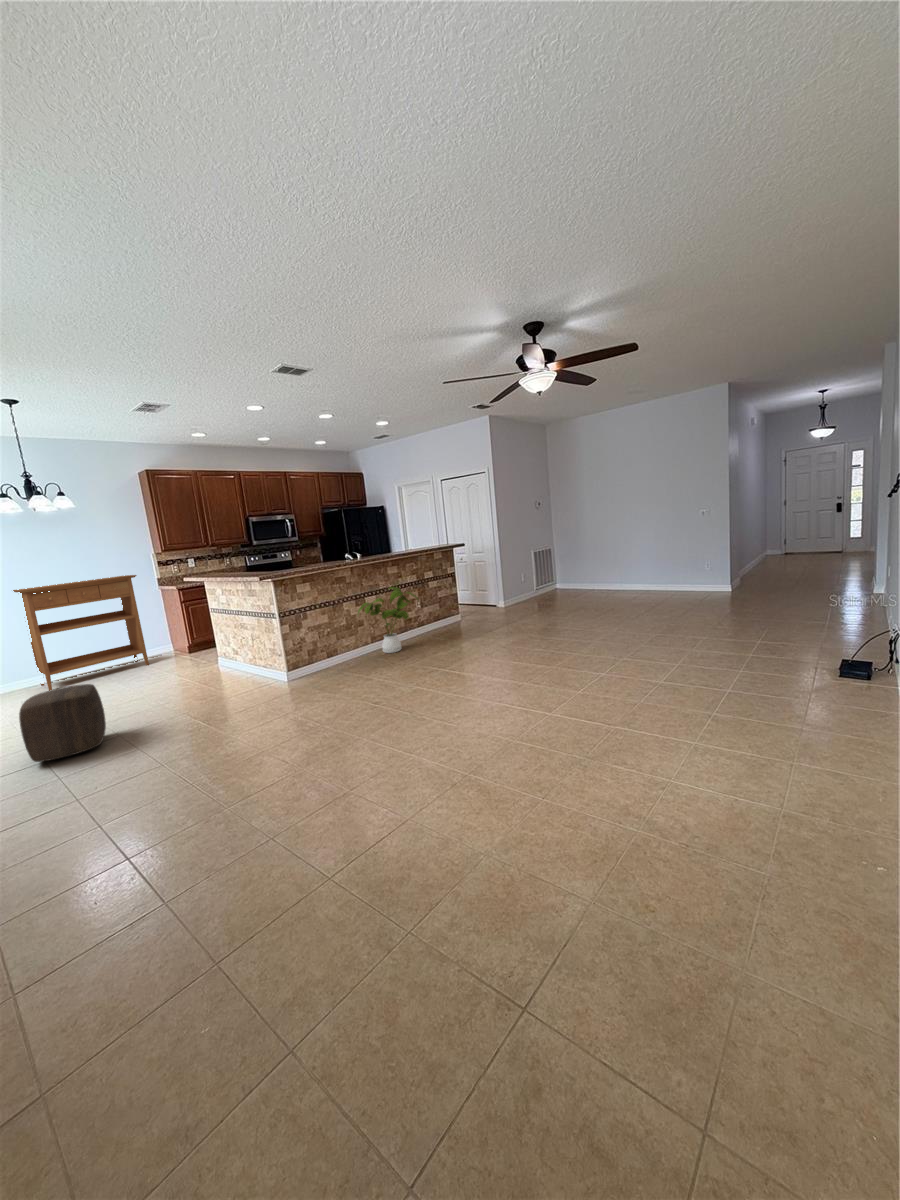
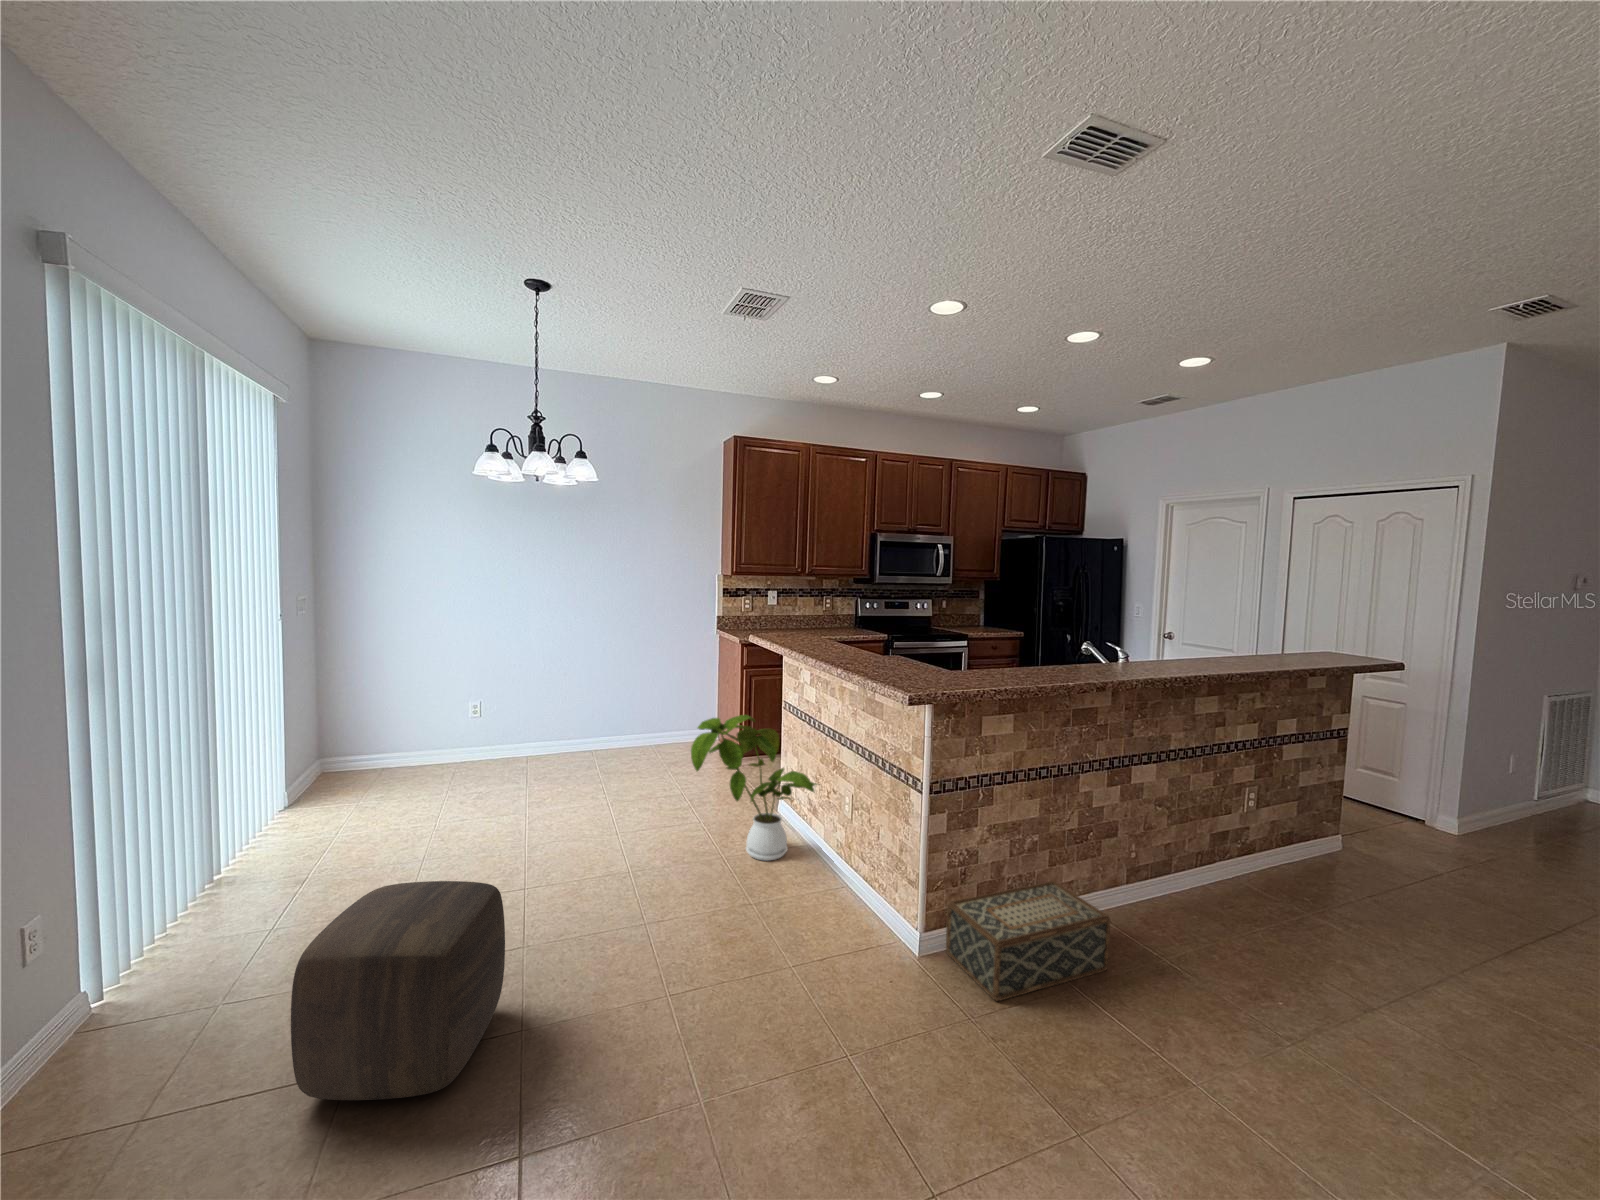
console table: present [13,575,149,690] -> none [516,603,686,777]
house plant: present [358,587,417,653] -> present [691,715,818,861]
woven basket: none [295,645,358,682] -> present [946,881,1110,1001]

